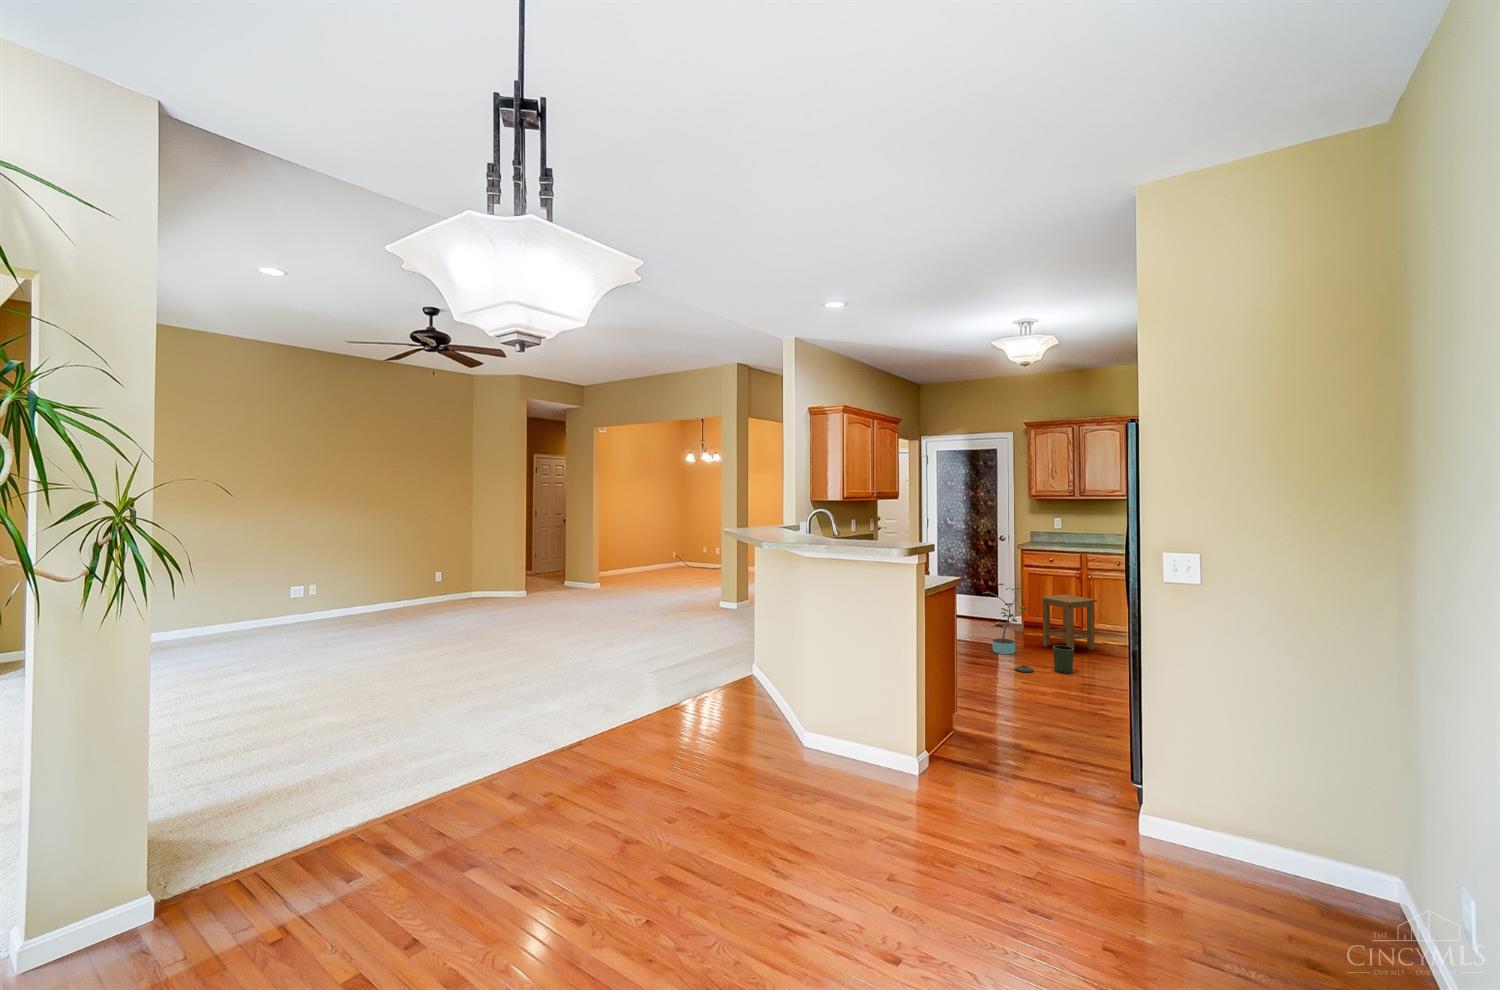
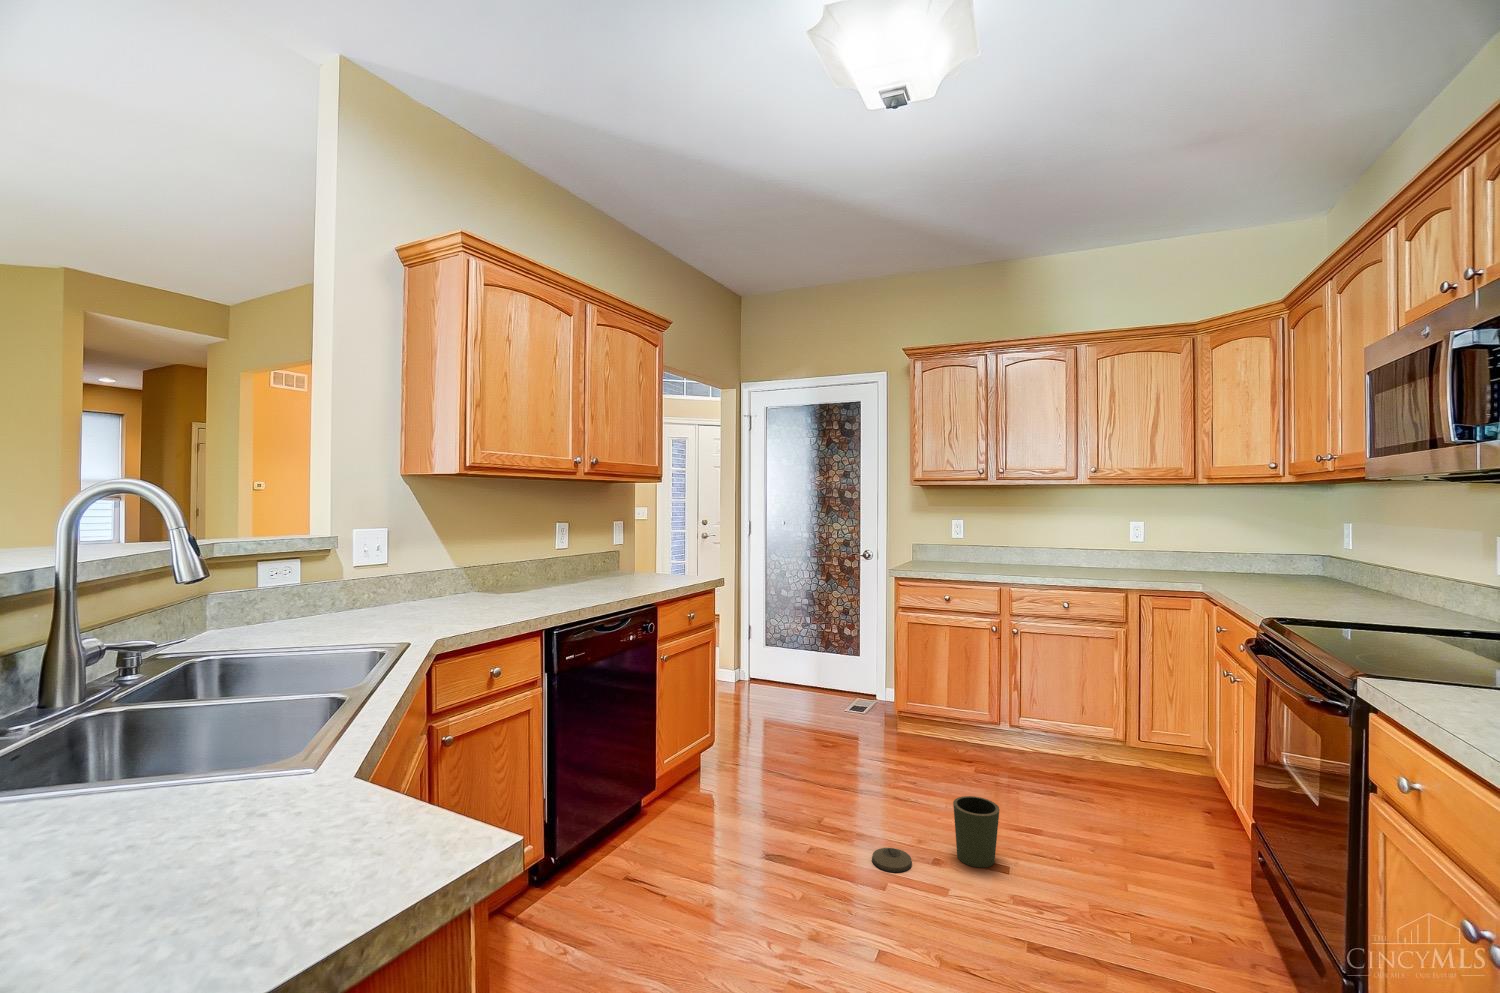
potted plant: present [983,584,1026,654] -> none [816,646,899,797]
stool: present [1040,595,1097,650] -> none [928,662,1031,788]

